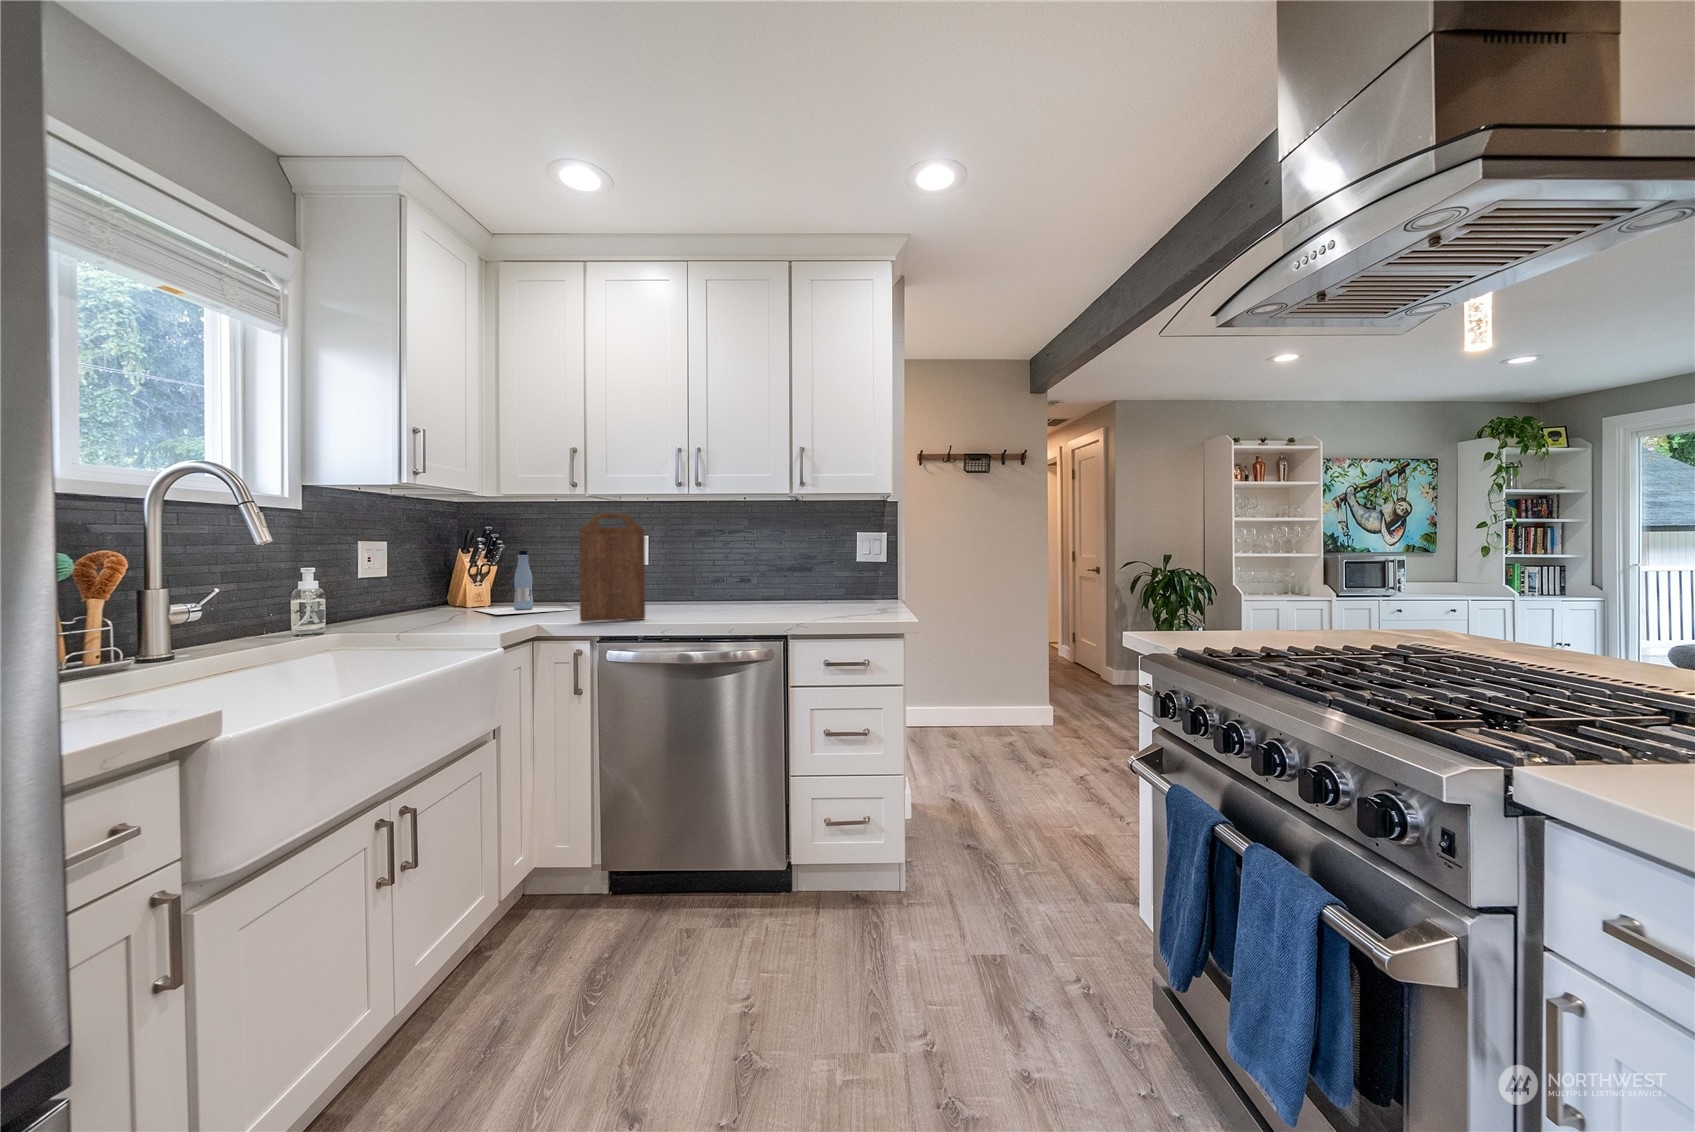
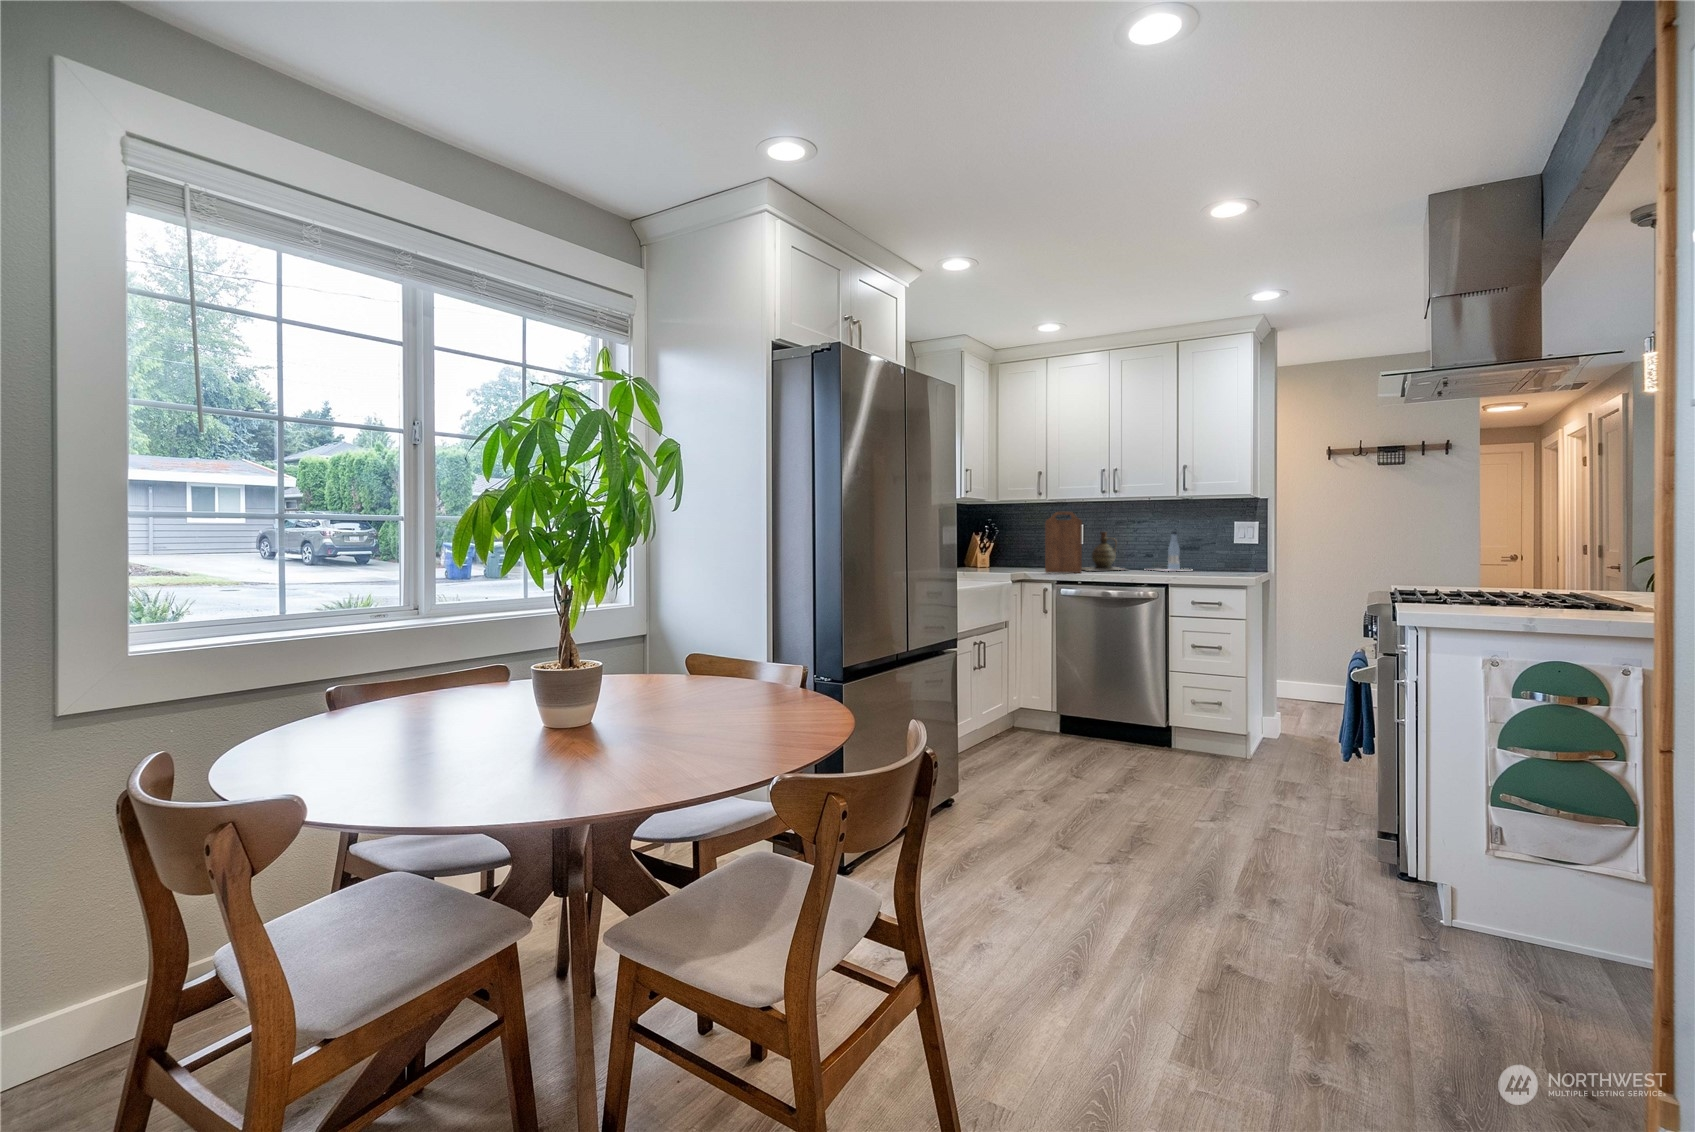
ceramic jug: none [632,548,721,613] -> present [1082,532,1123,571]
bottle: present [475,551,574,615] -> present [1164,532,1192,571]

